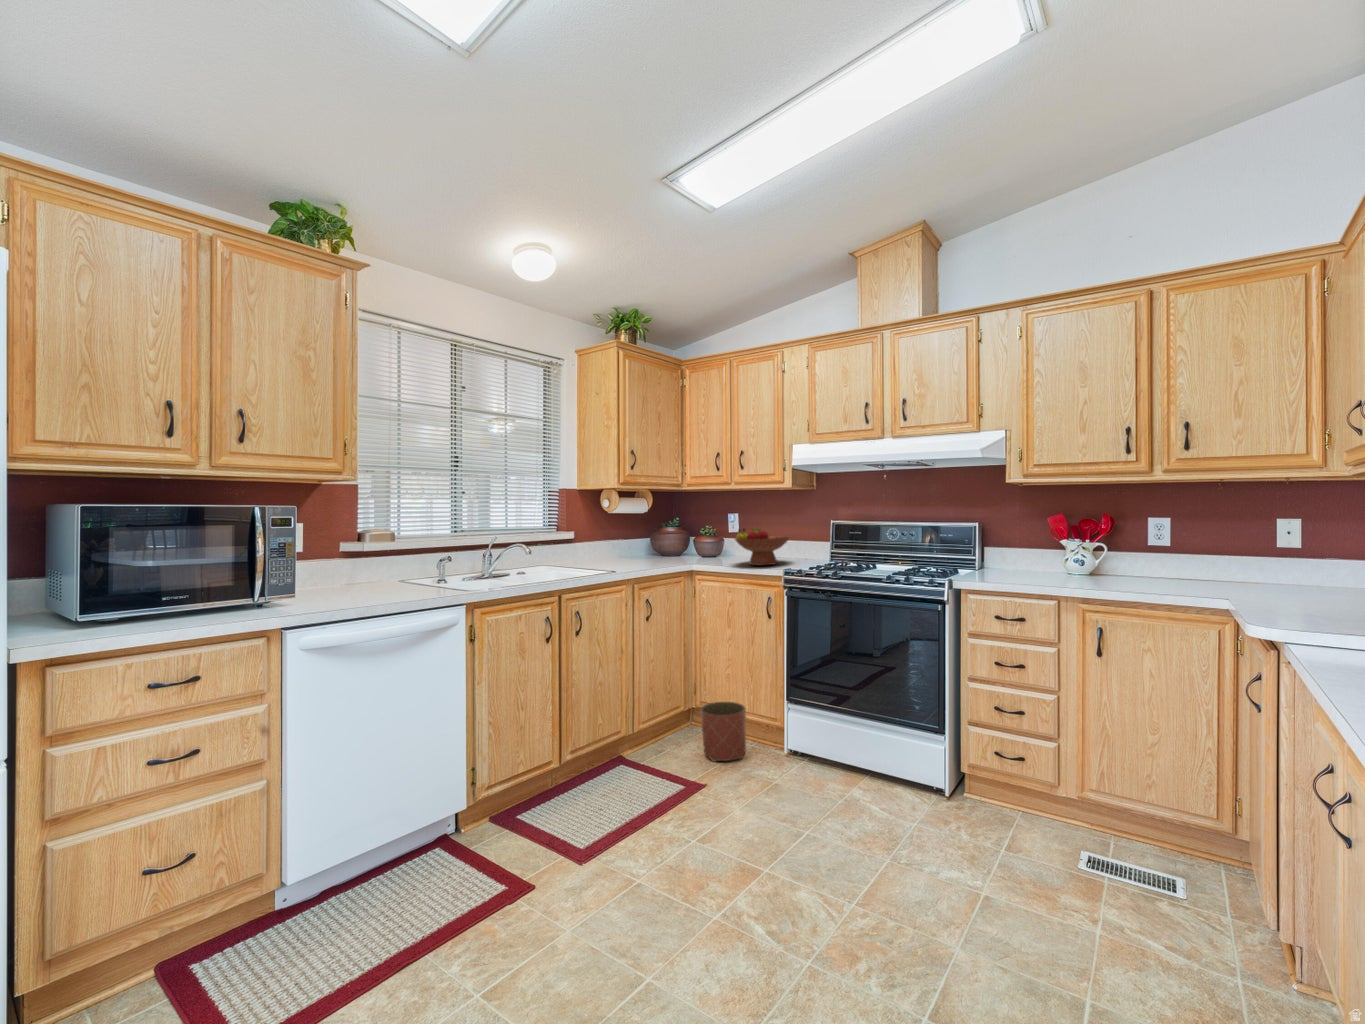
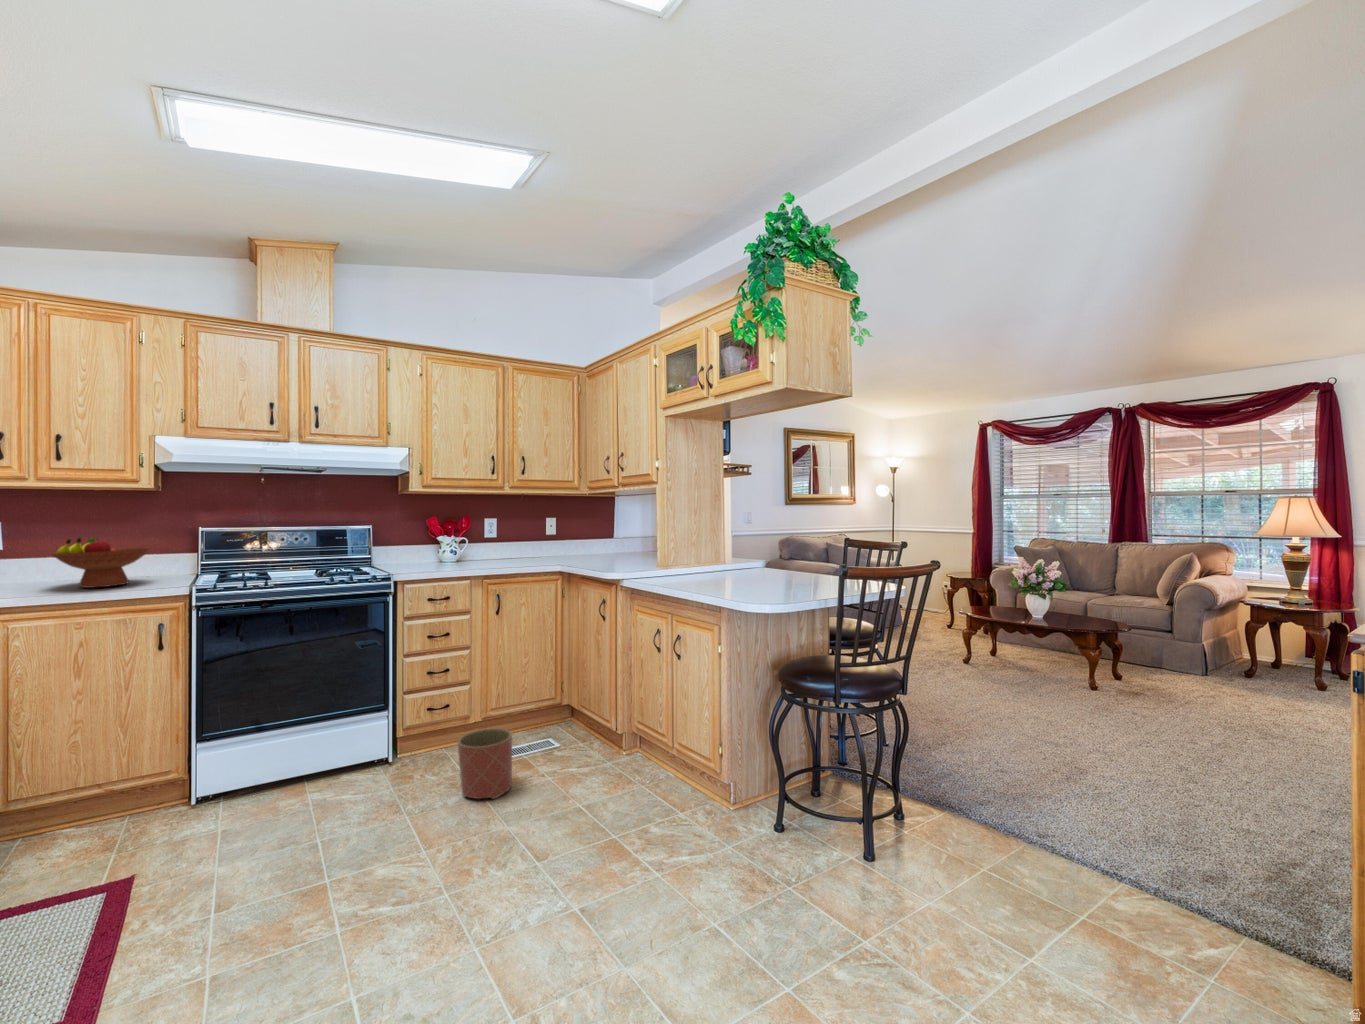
planter: present [701,702,746,761] -> present [458,728,512,799]

